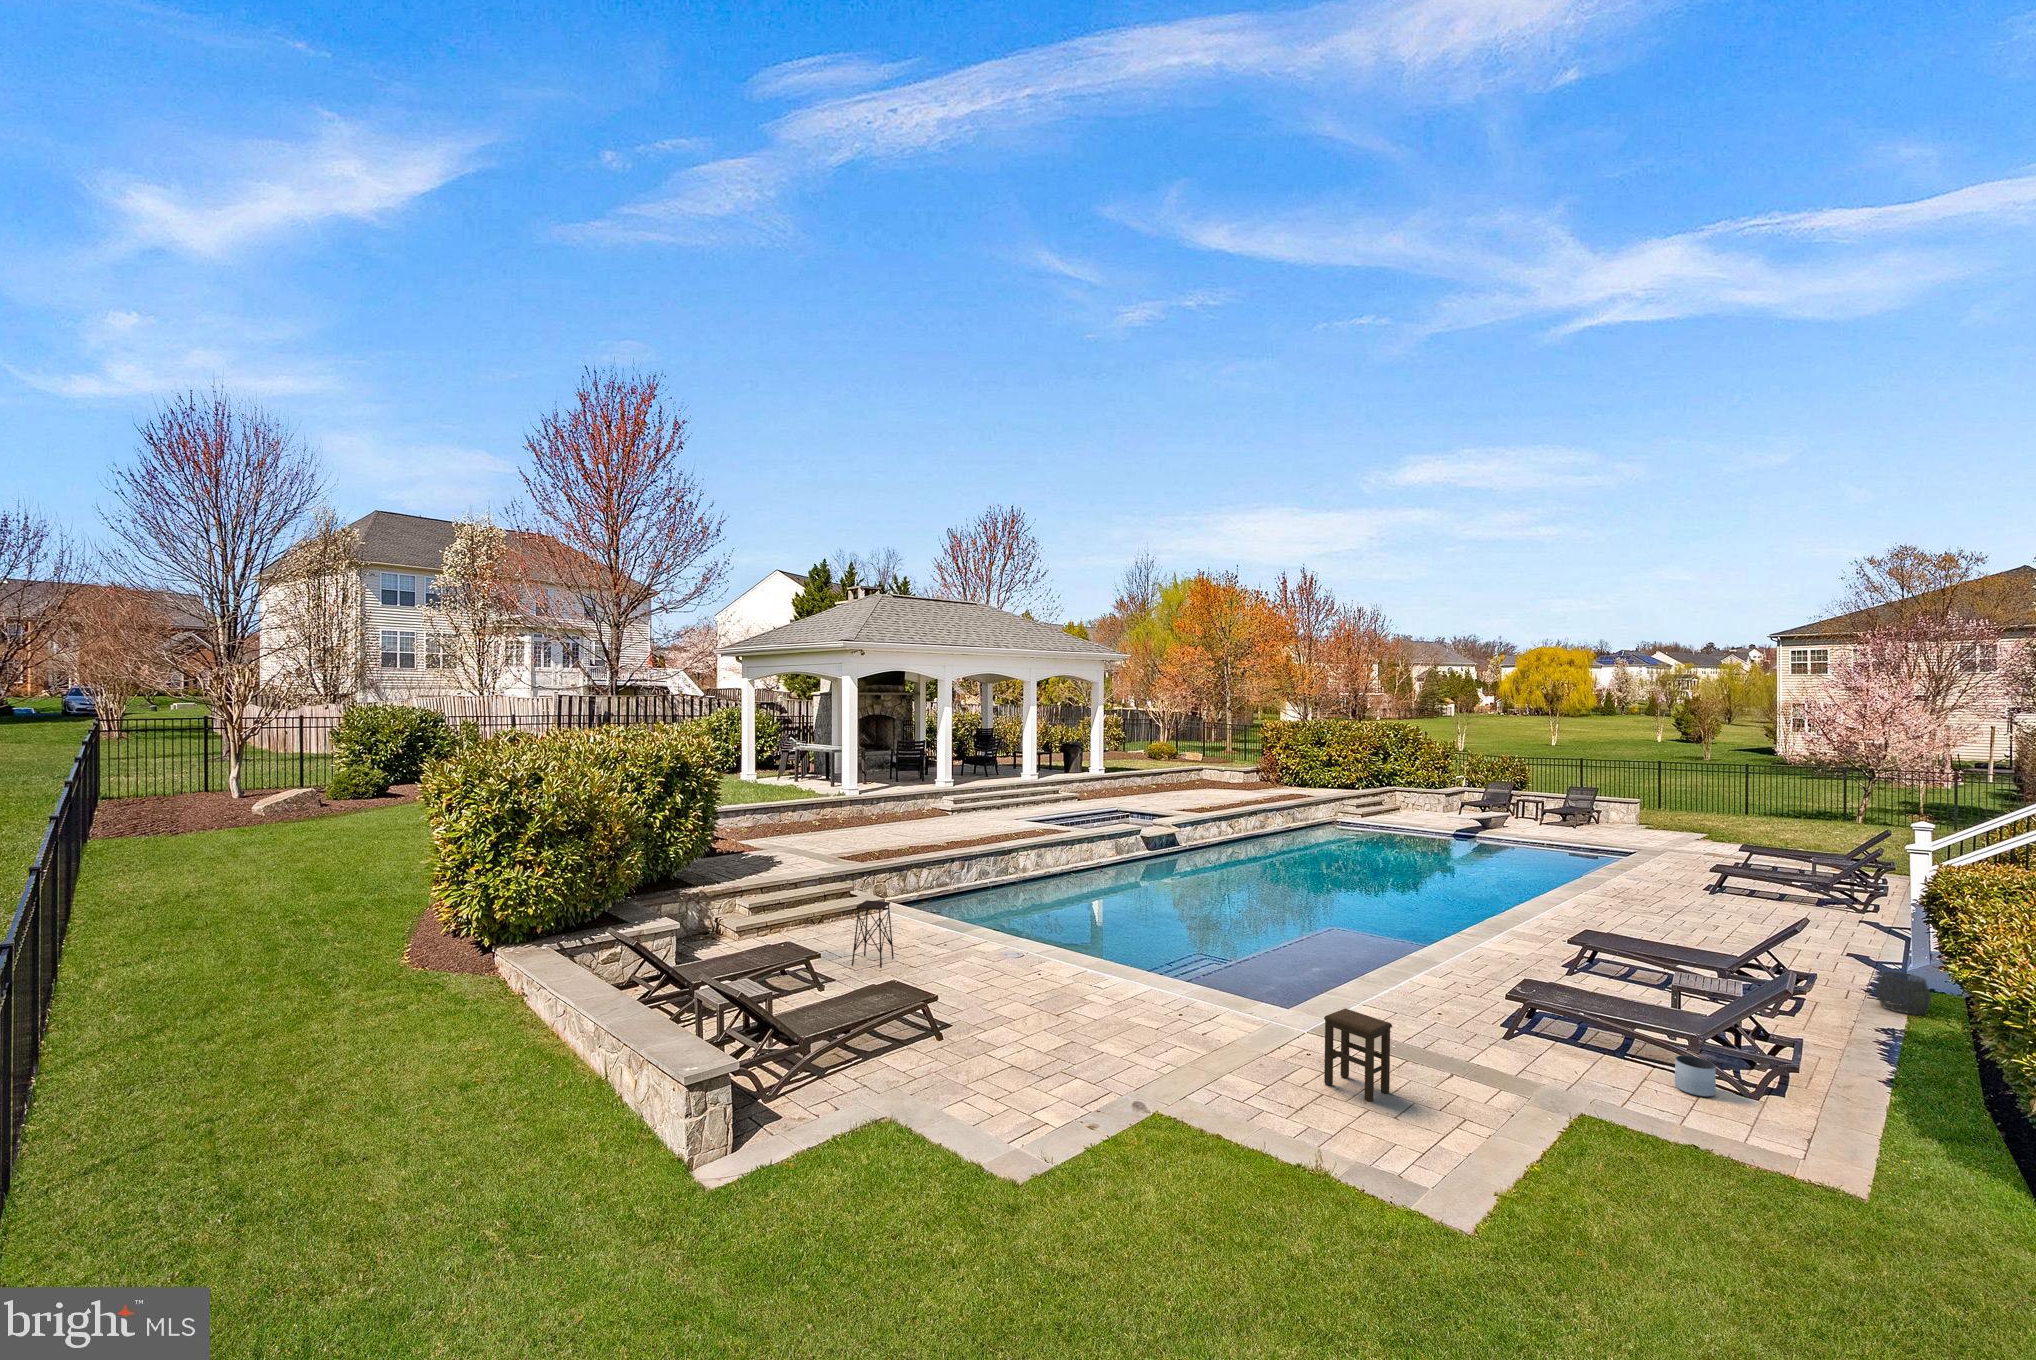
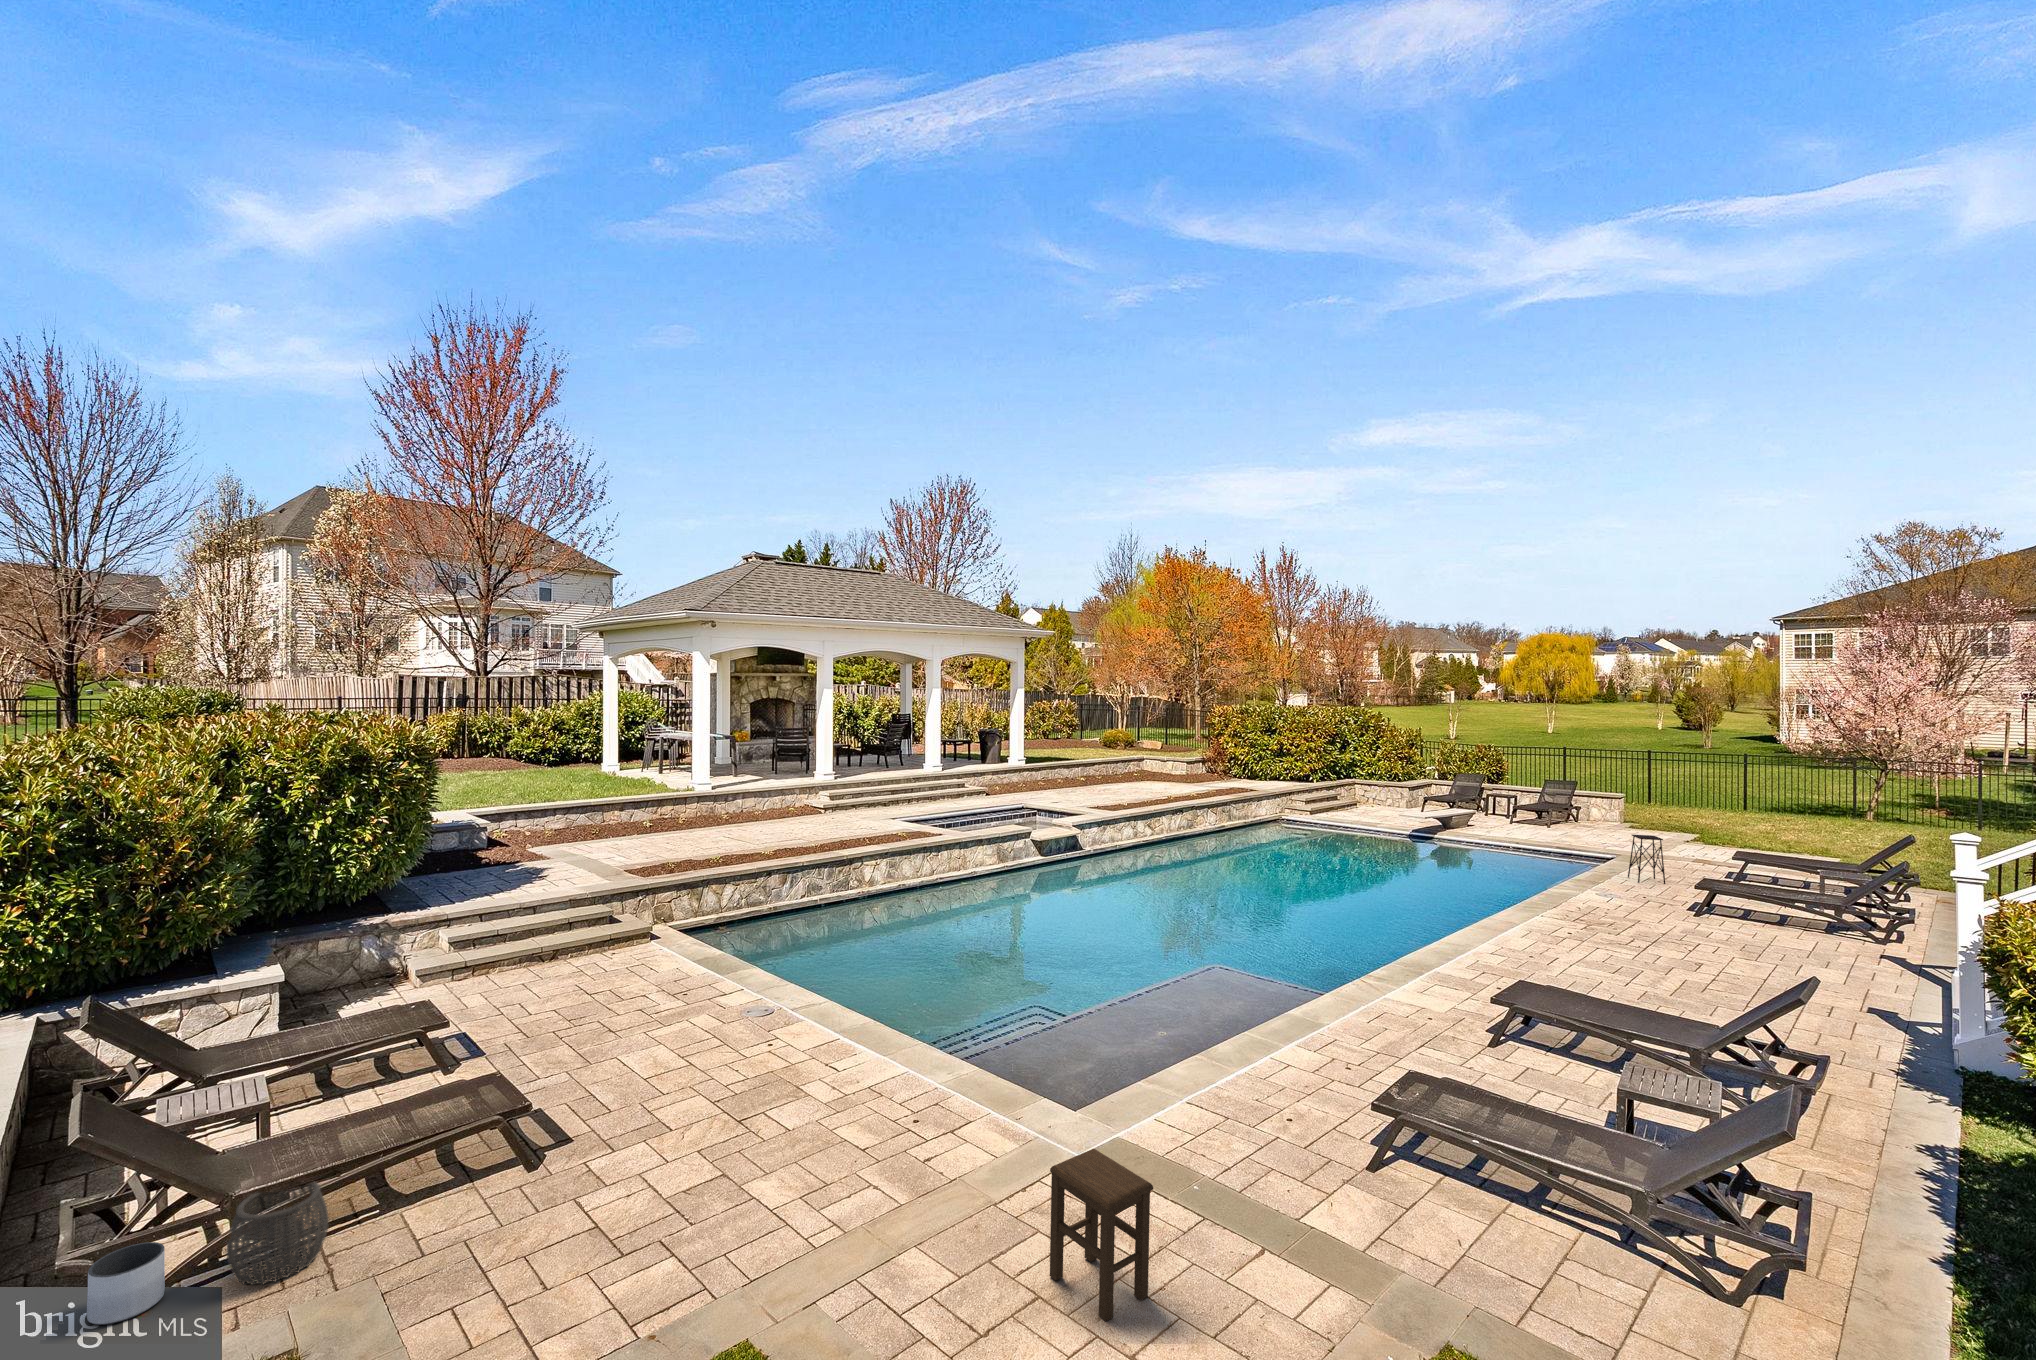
side table: present [852,900,894,968] -> present [1628,835,1665,884]
woven basket: present [1876,971,1931,1015] -> present [226,1182,329,1285]
planter: present [1675,1055,1716,1097] -> present [87,1242,165,1325]

